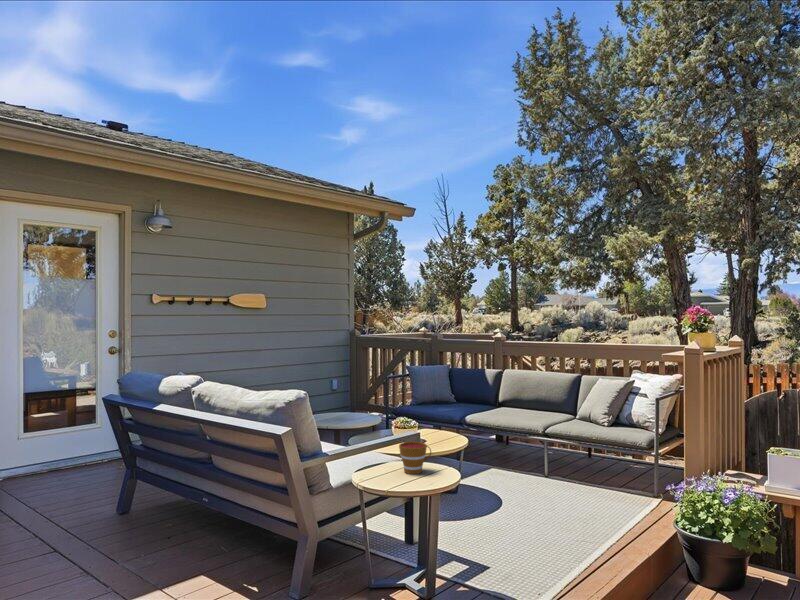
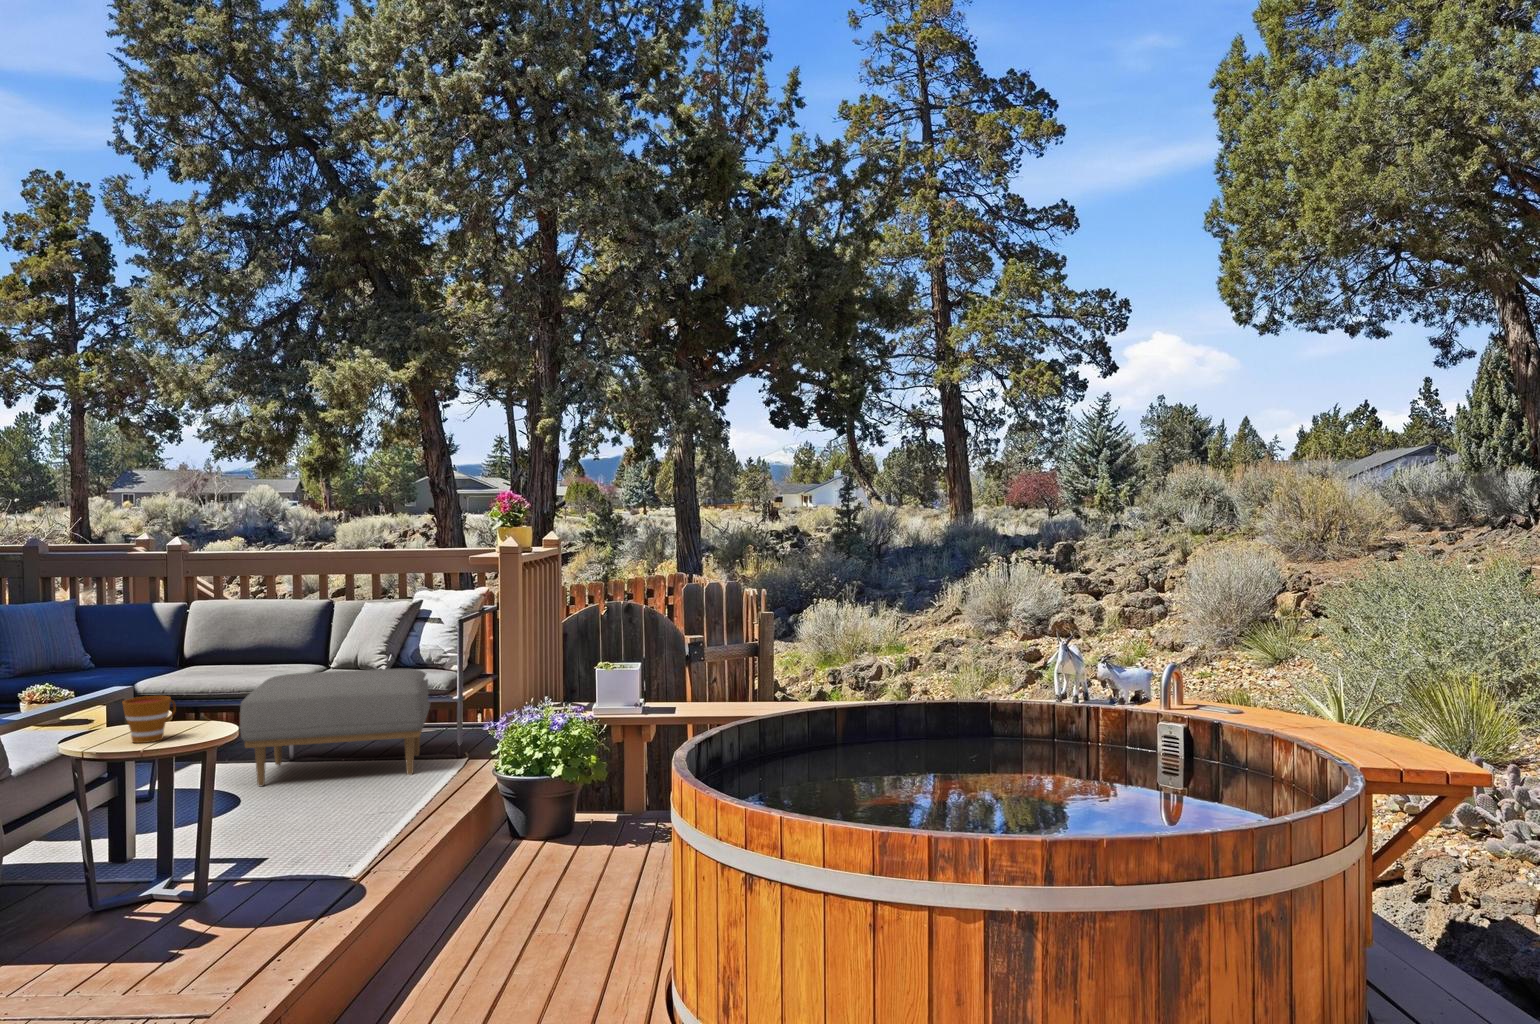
ottoman: none [510,420,637,507] -> present [240,669,431,786]

